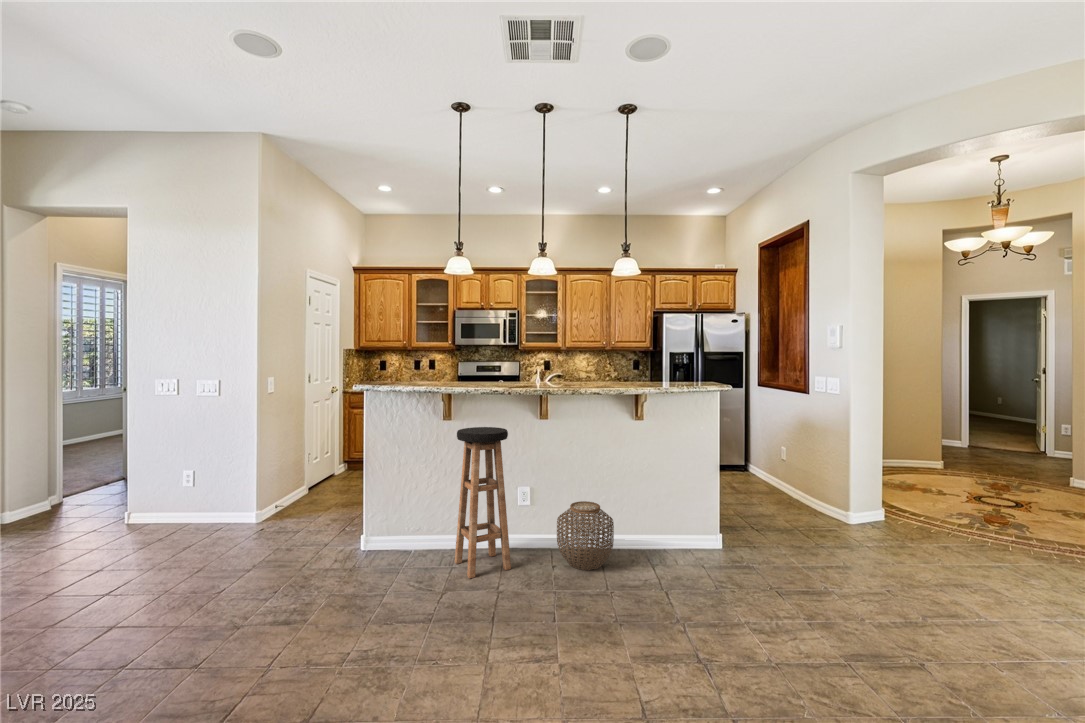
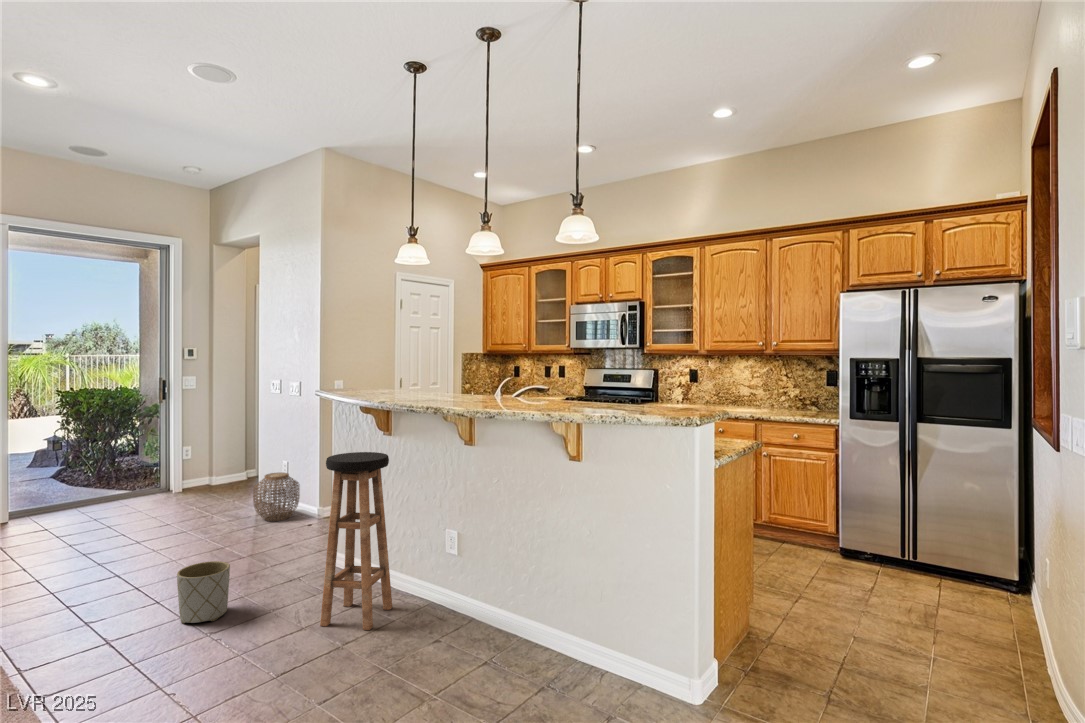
woven basket: present [557,501,614,570] -> present [253,473,300,521]
planter: none [324,550,374,617] -> present [177,561,230,624]

